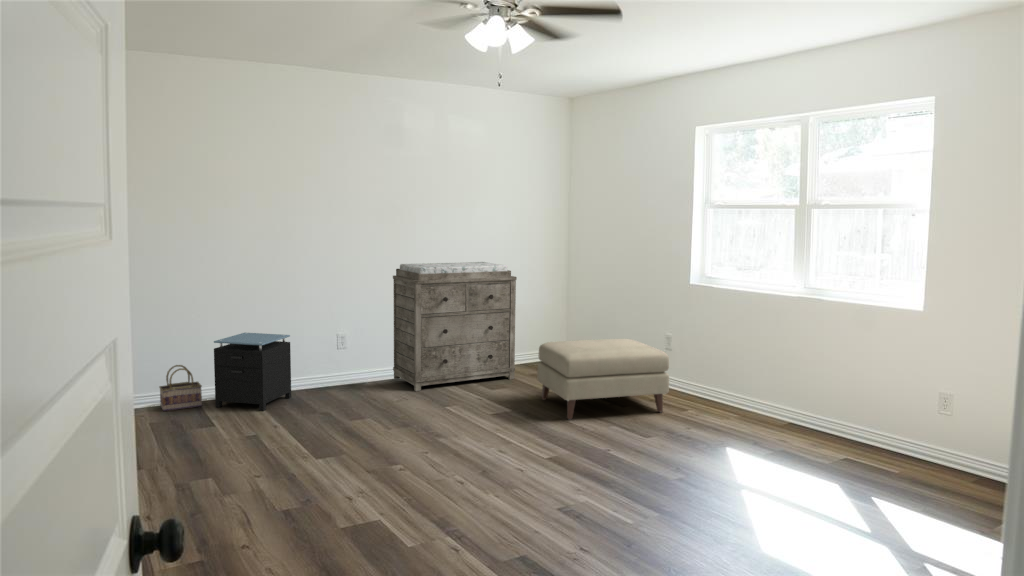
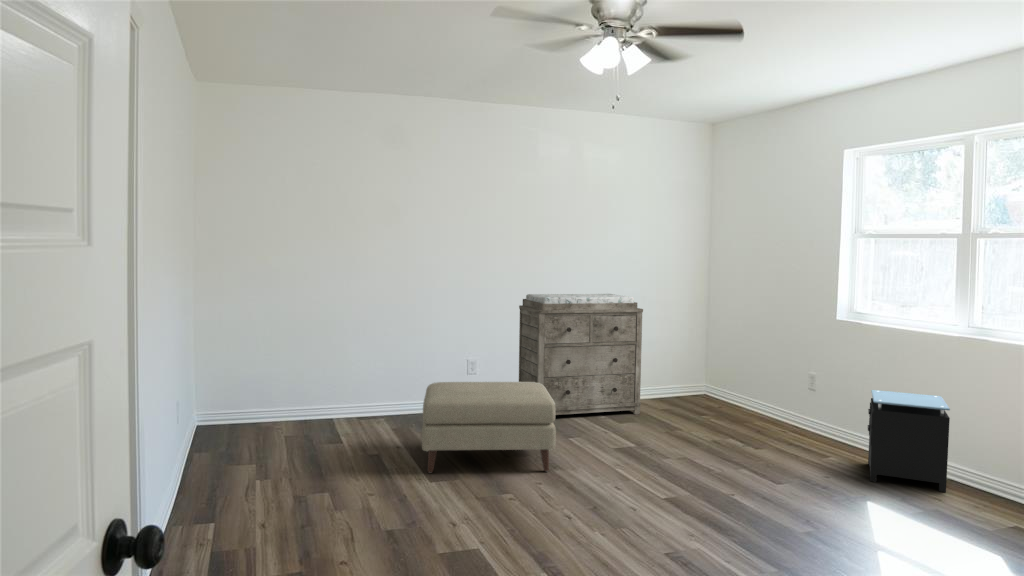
nightstand: present [214,333,291,411] -> present [867,390,950,492]
ottoman: present [537,339,669,419] -> present [422,382,556,473]
basket: present [159,365,202,411] -> none [301,384,338,426]

